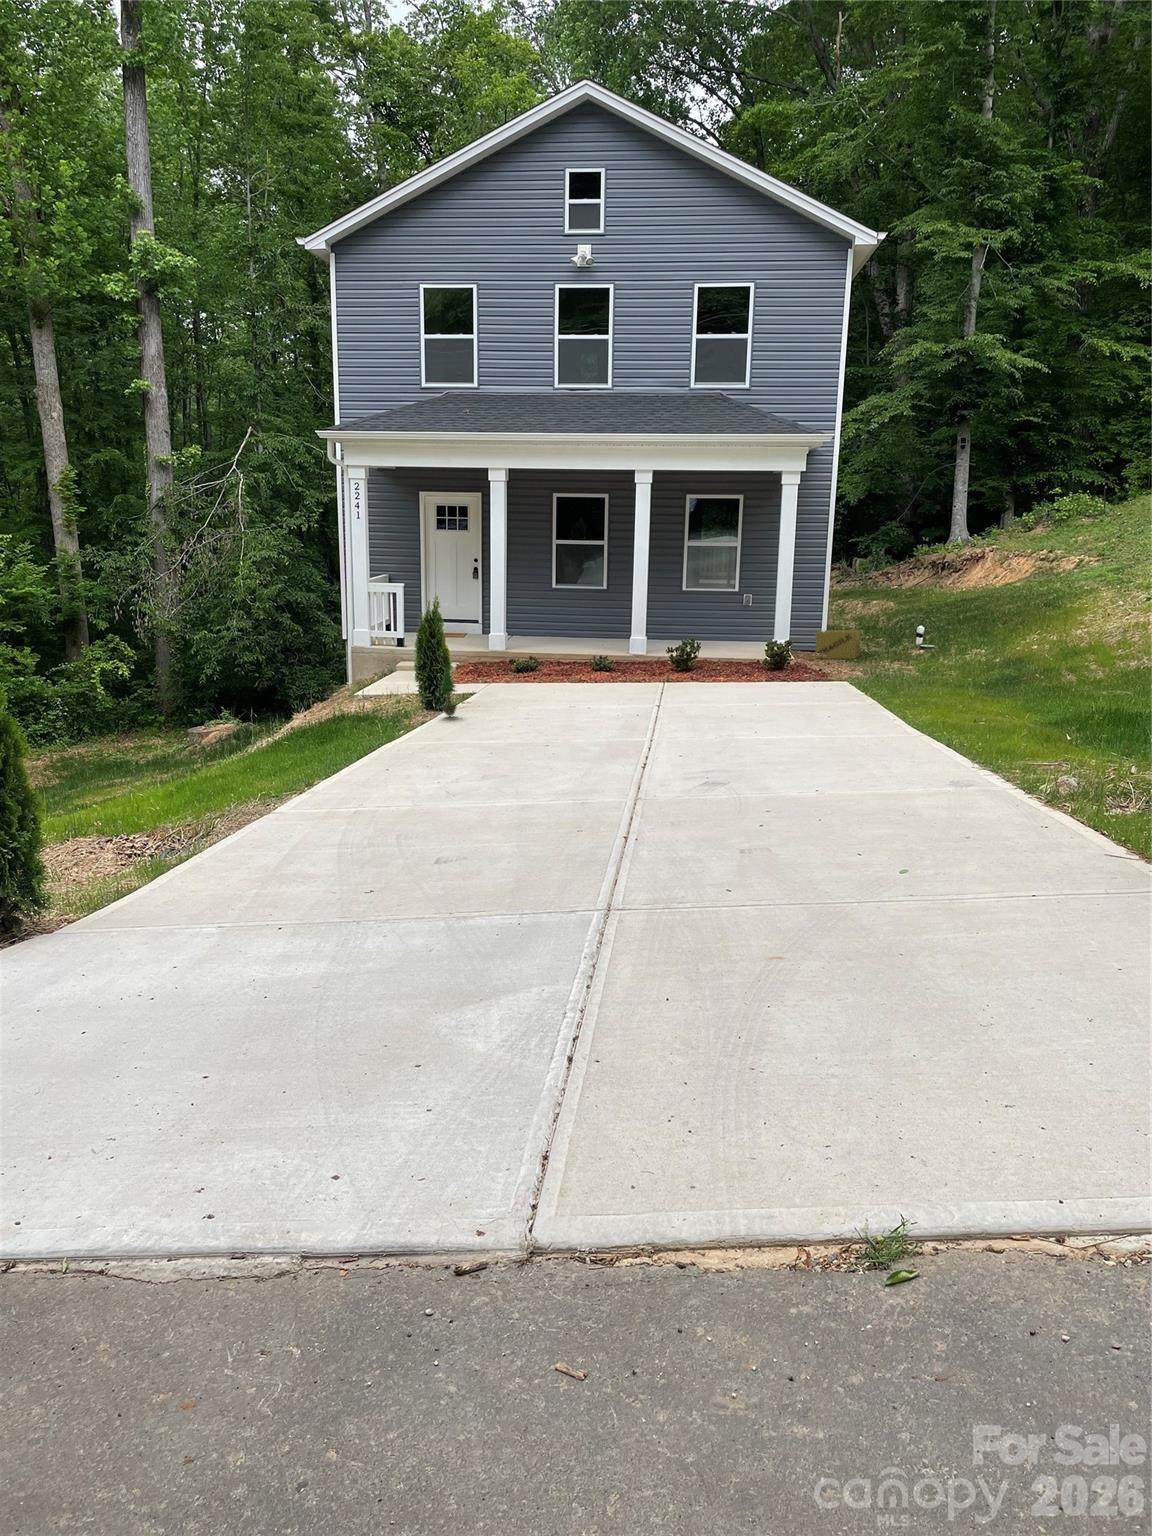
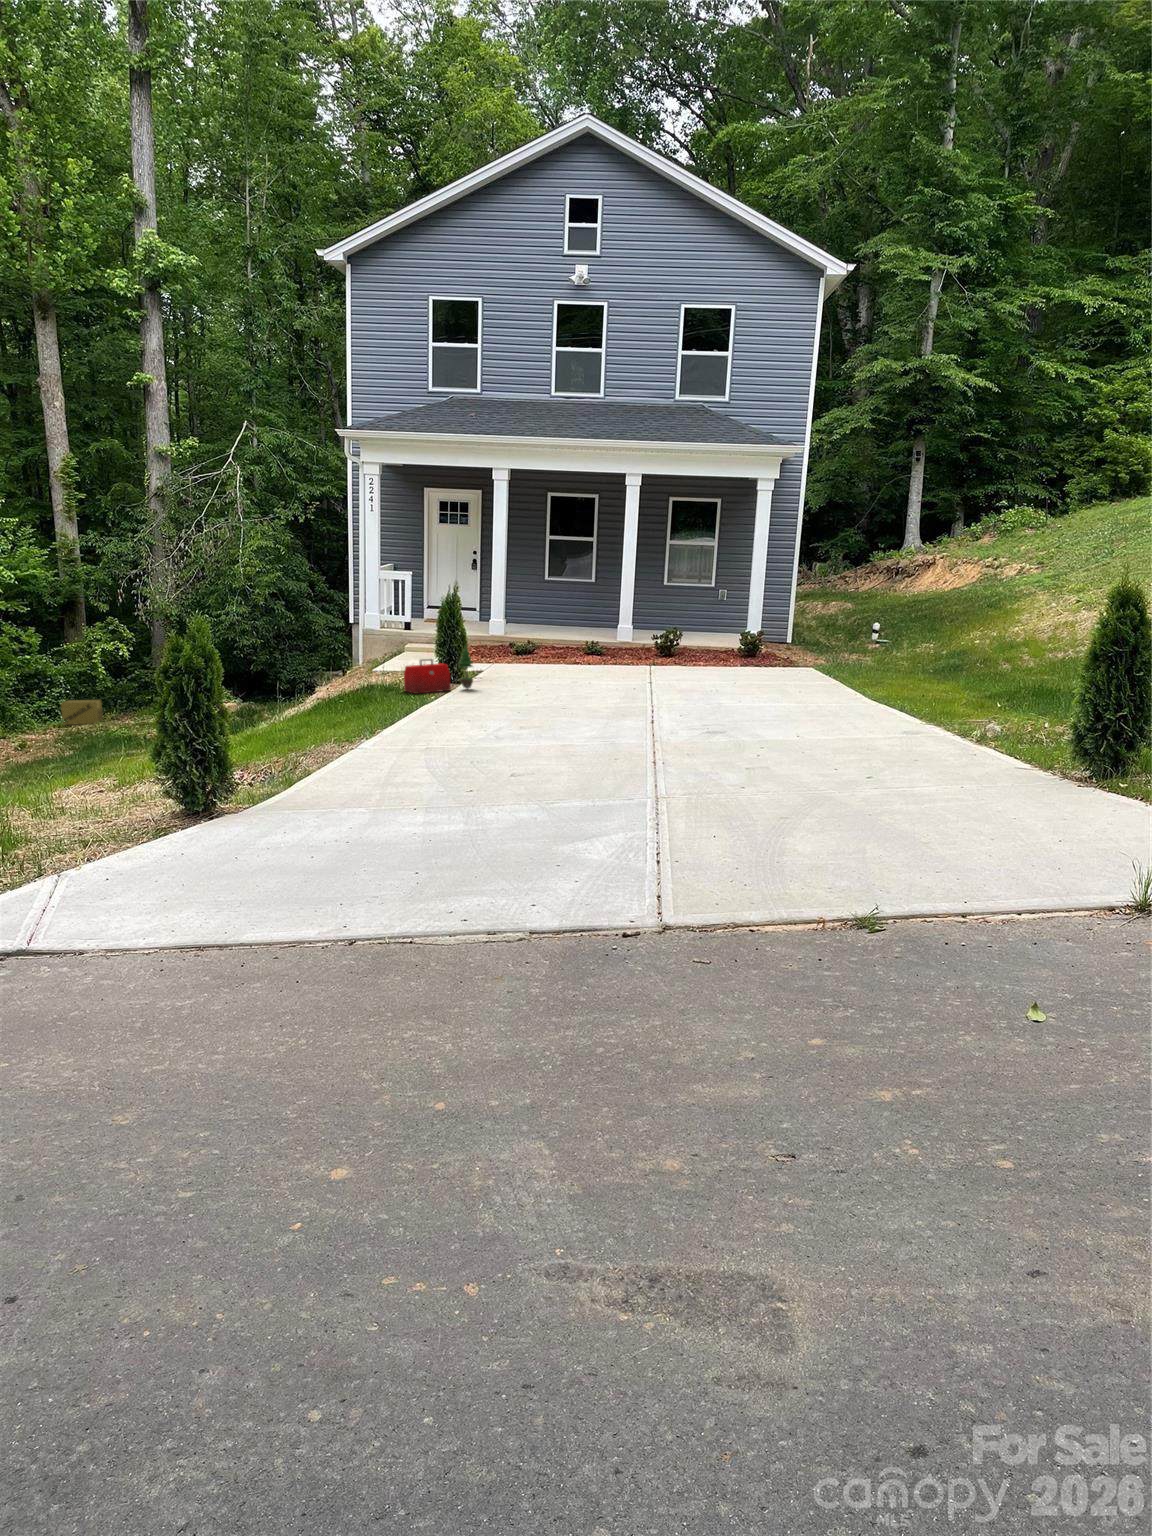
cardboard box: present [815,630,860,659] -> present [61,700,103,725]
toolbox: none [378,683,431,724] -> present [404,659,451,694]

